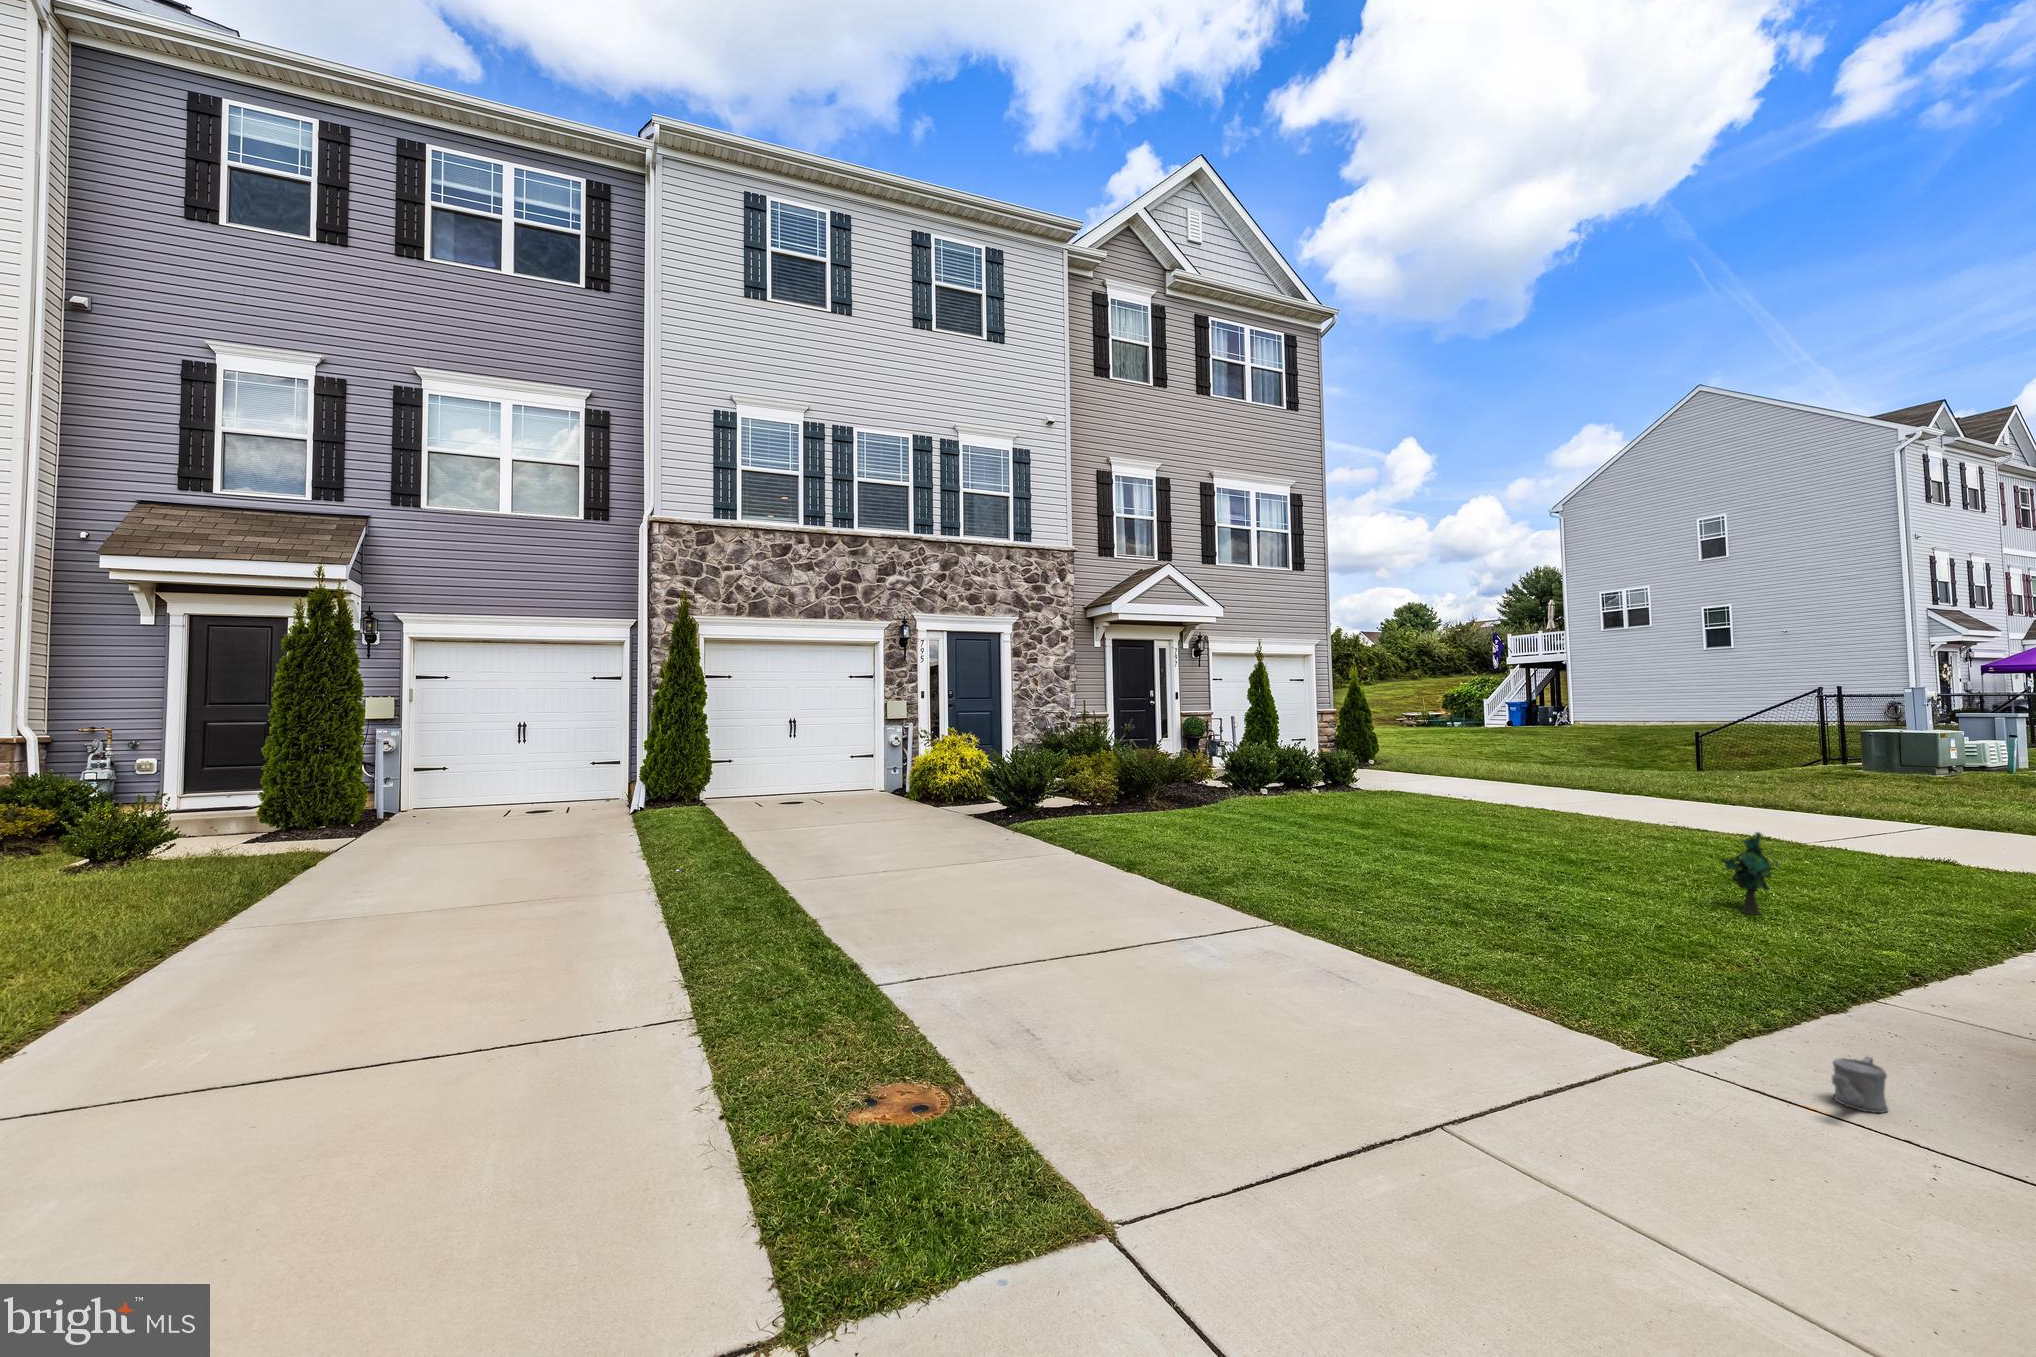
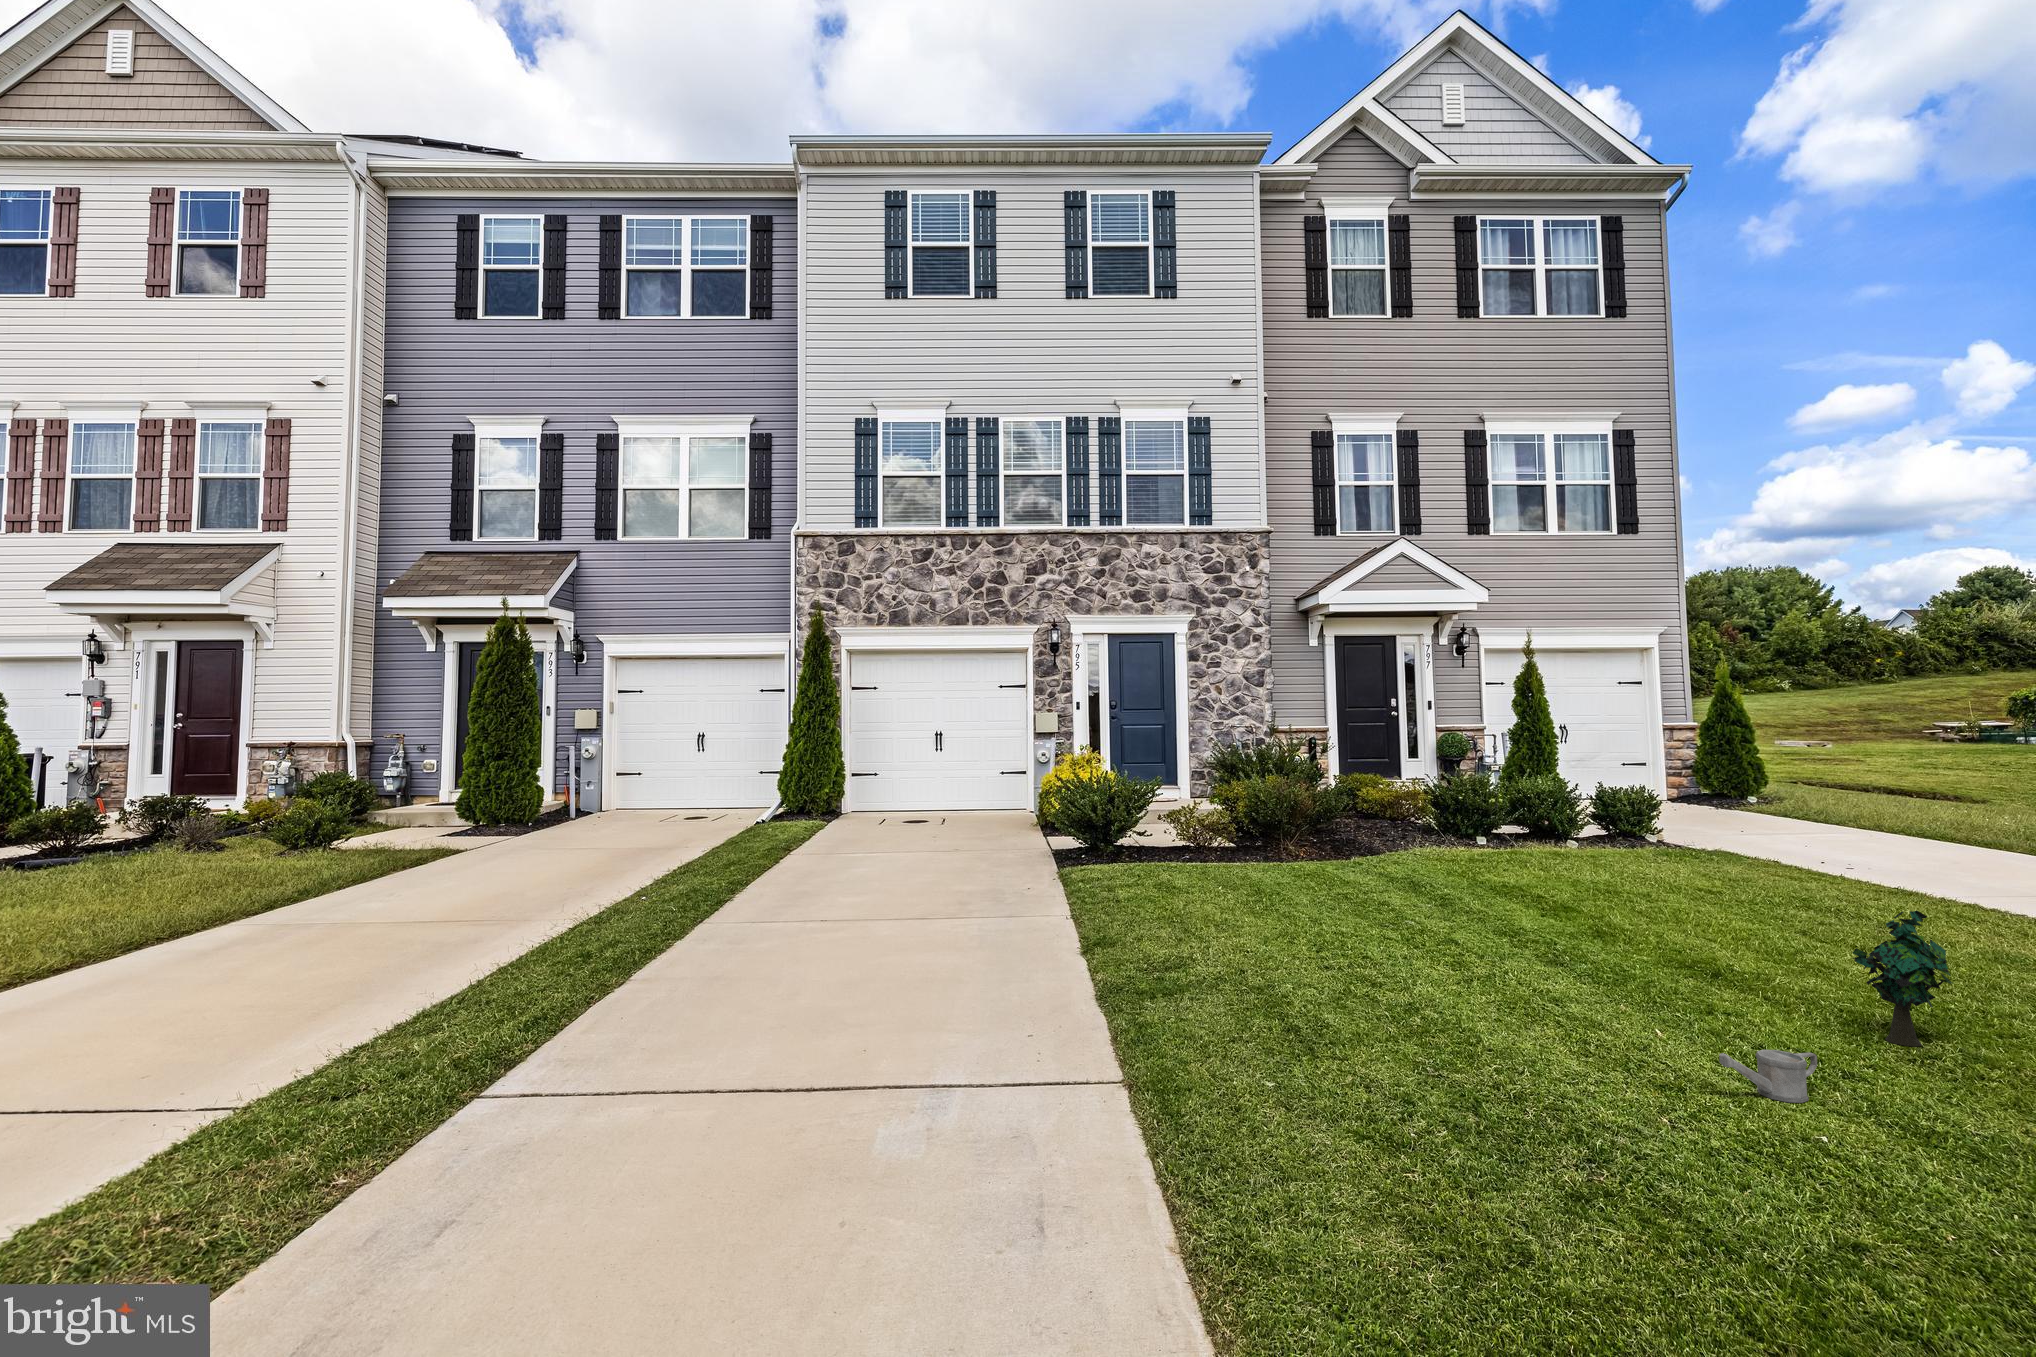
watering can: present [1832,1056,1888,1113] -> present [1719,1050,1817,1103]

